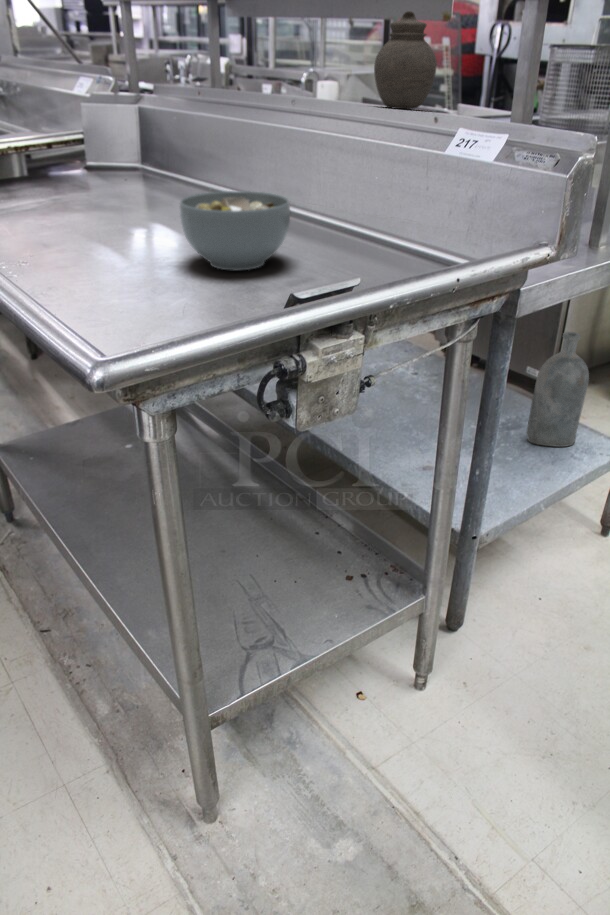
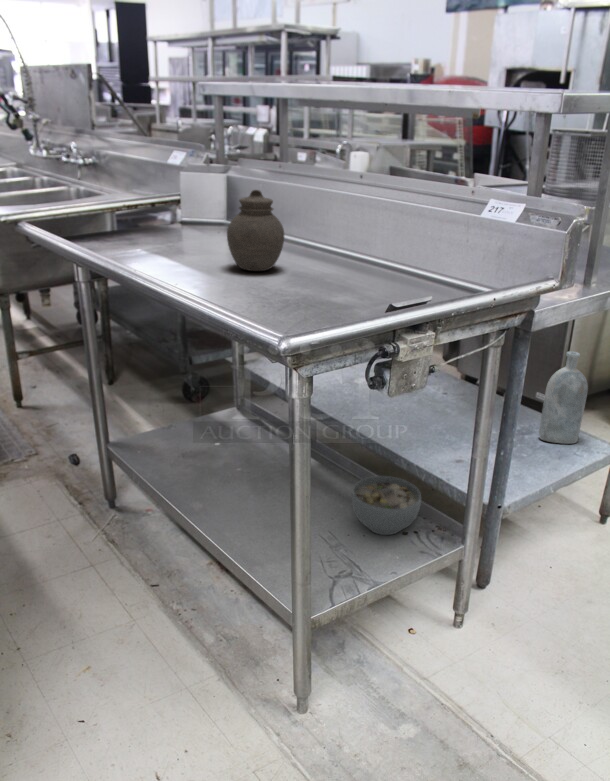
jar: present [374,11,437,109] -> present [227,190,284,271]
soup bowl: present [180,191,290,270] -> present [352,476,421,535]

